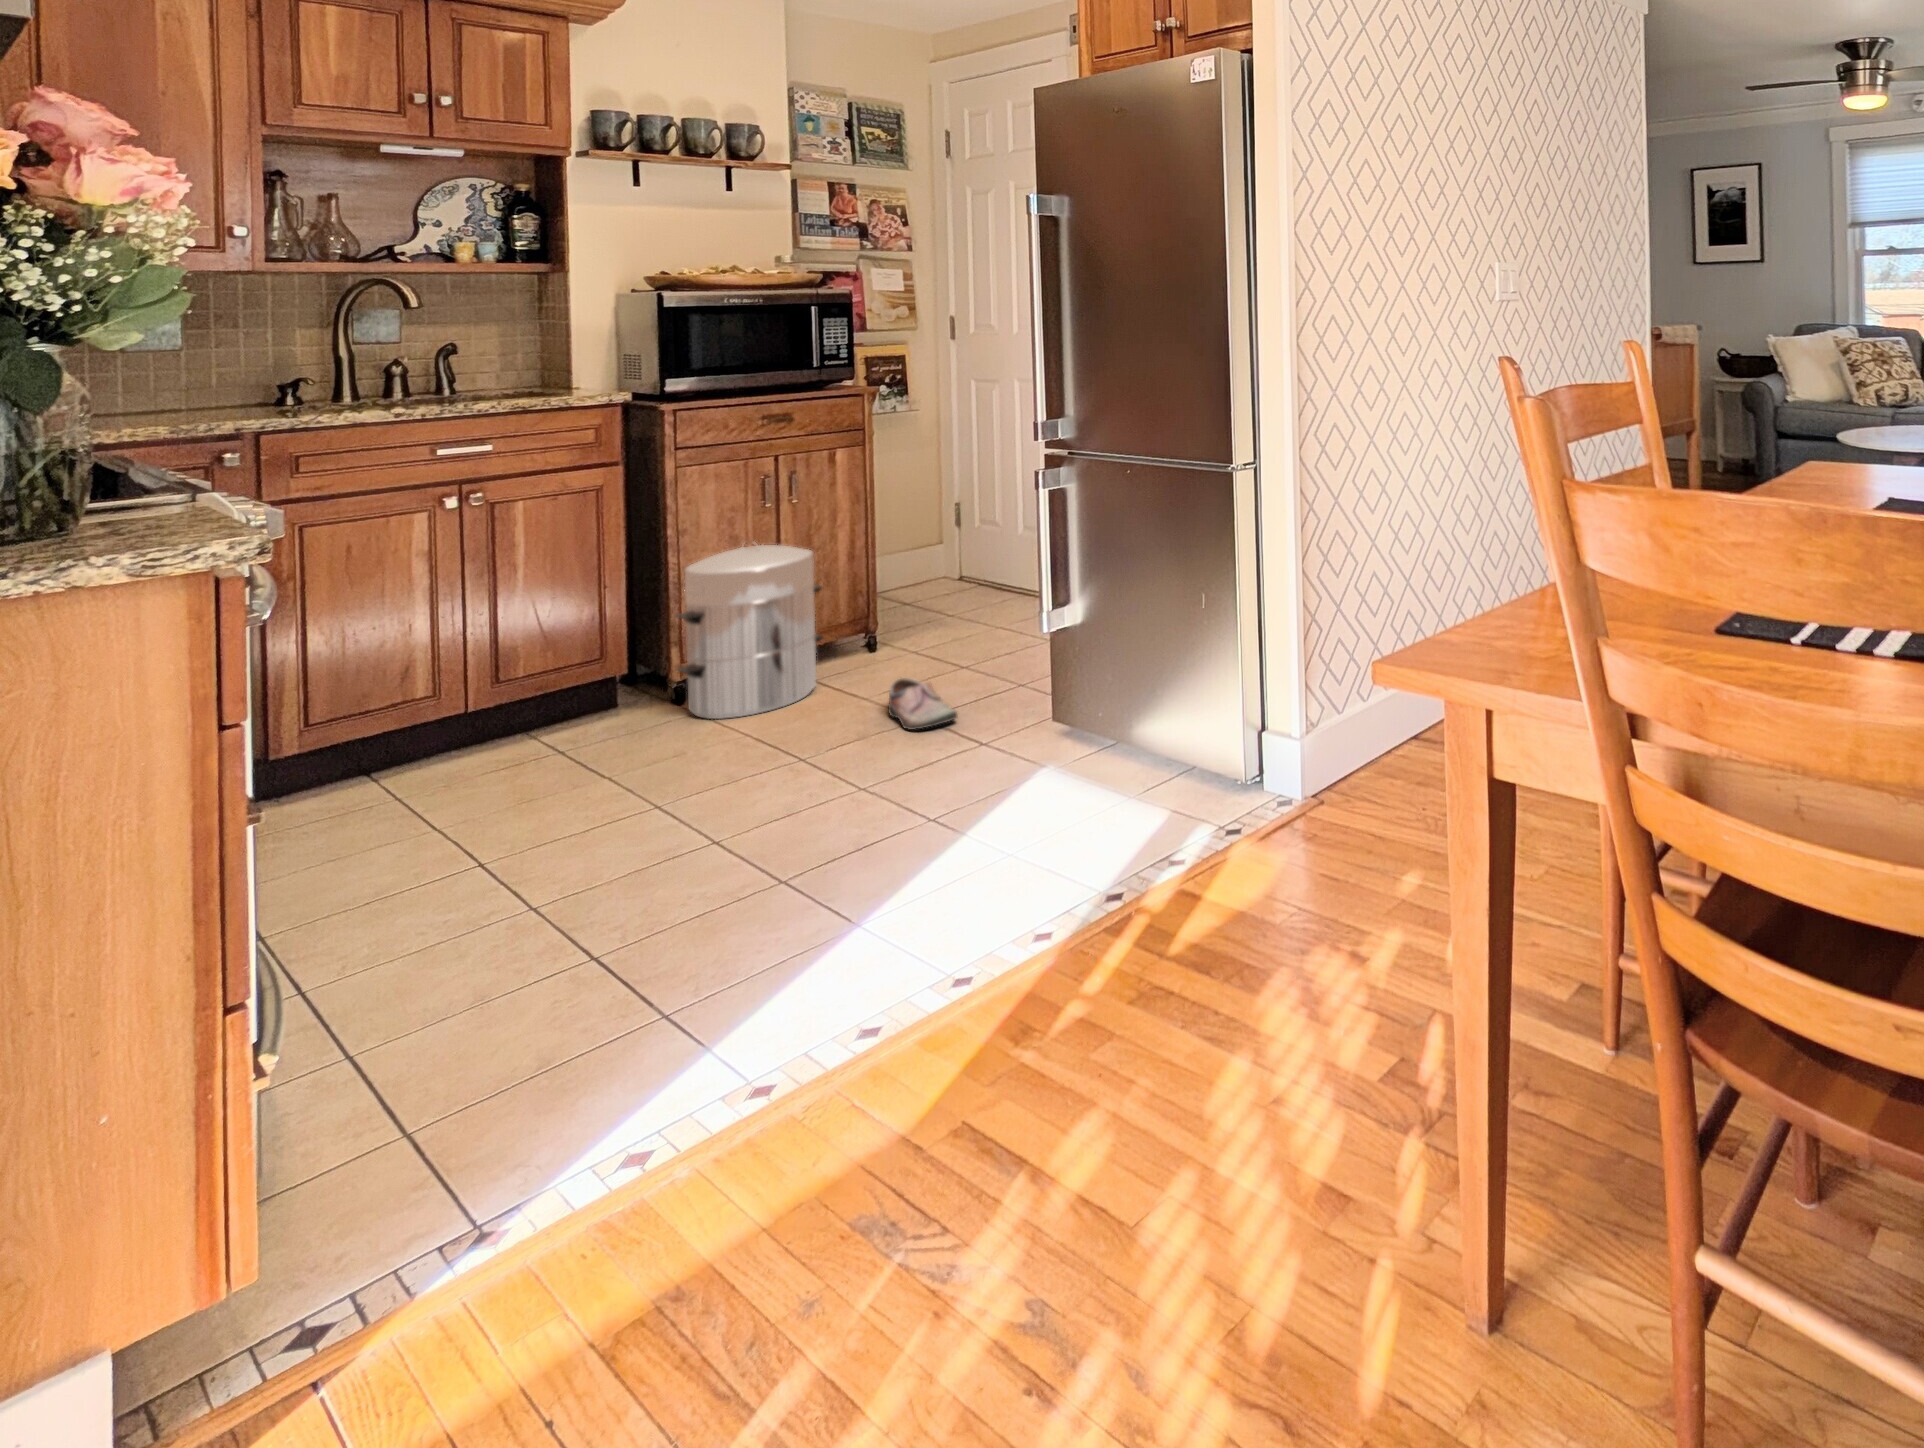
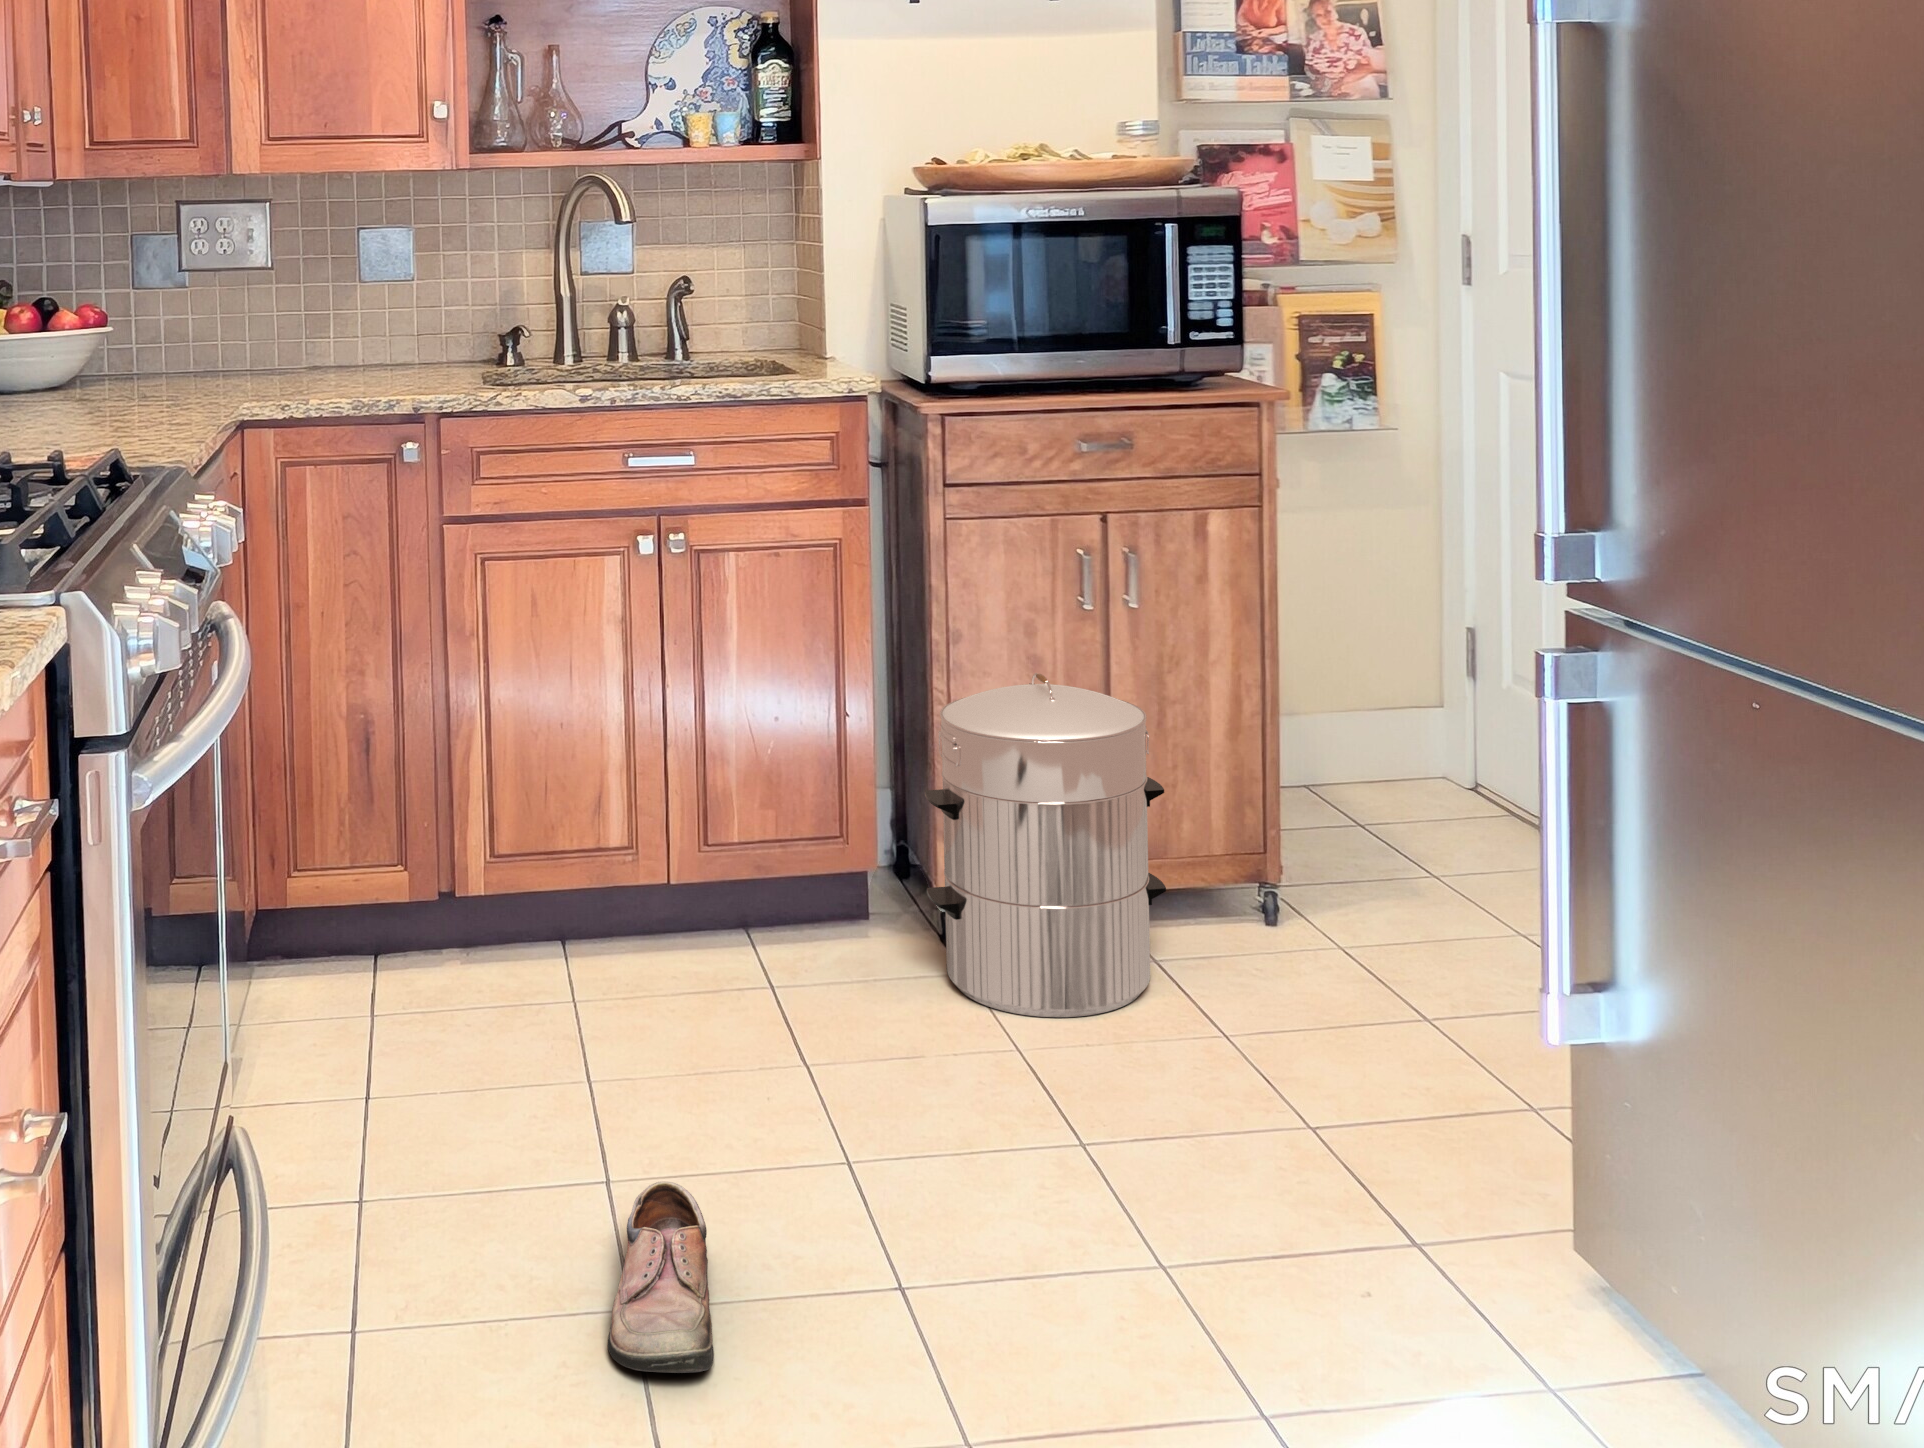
shoe: present [888,678,957,730] -> present [608,1181,714,1373]

